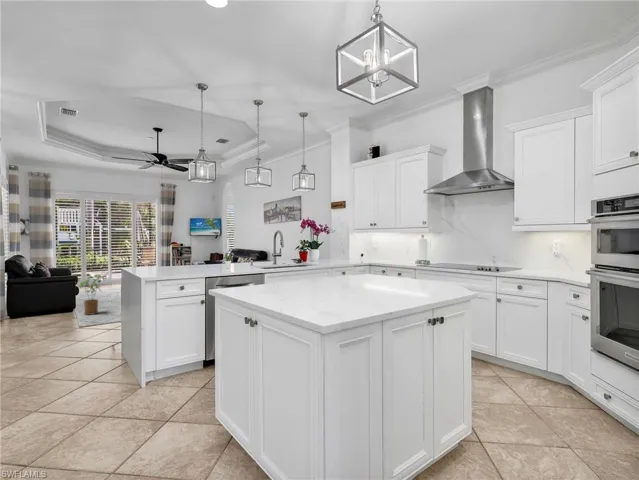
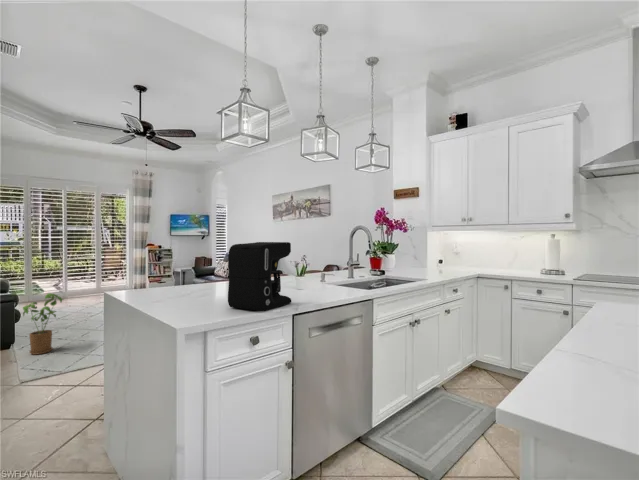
coffee maker: none [177,239,213,273] -> present [228,242,292,311]

